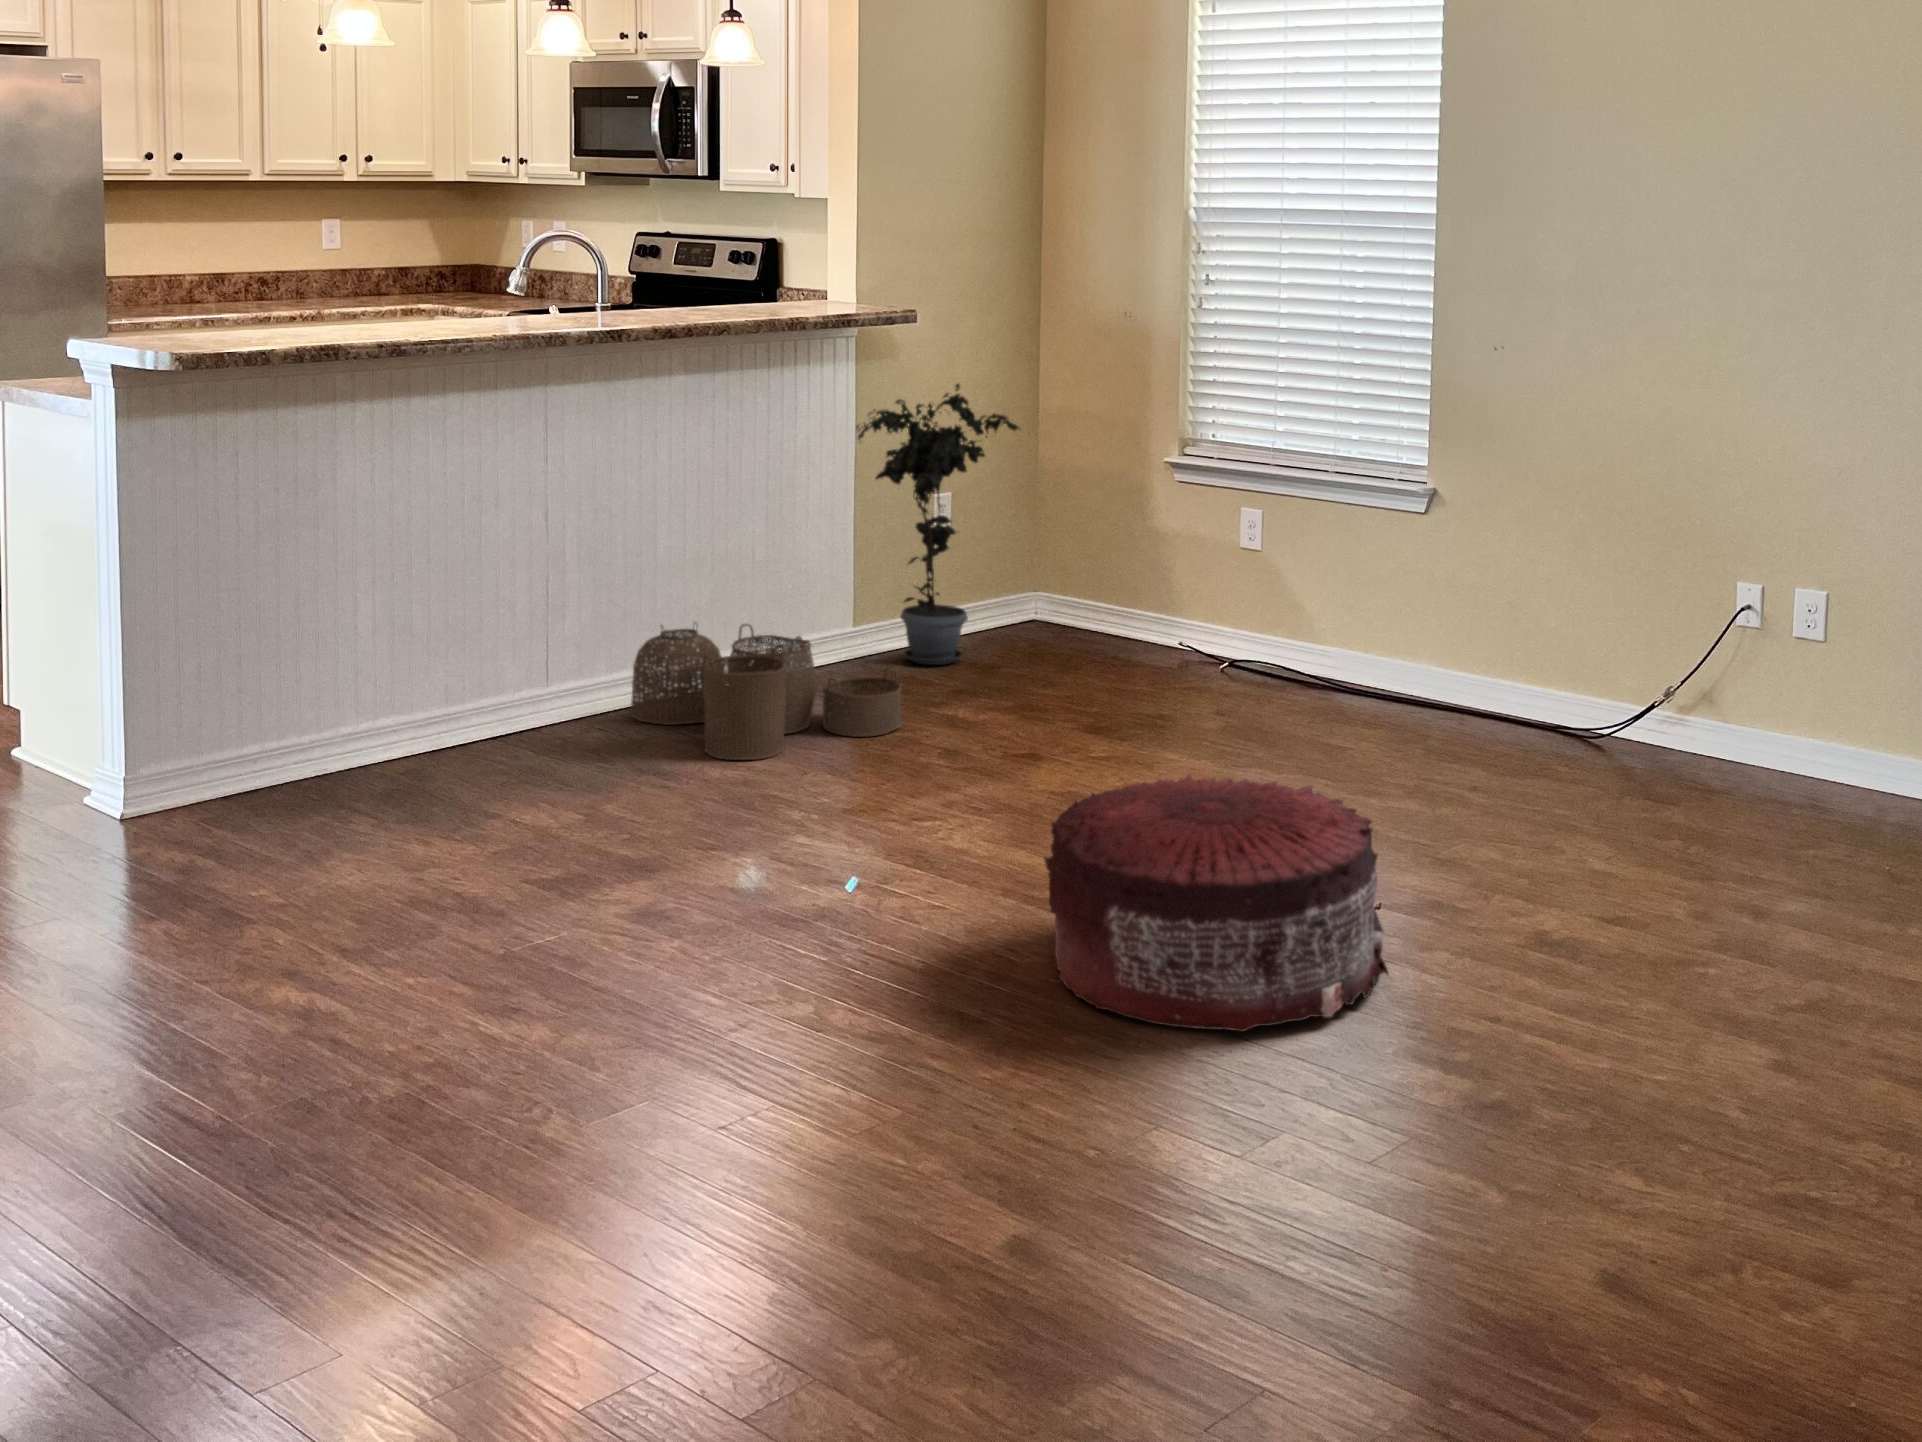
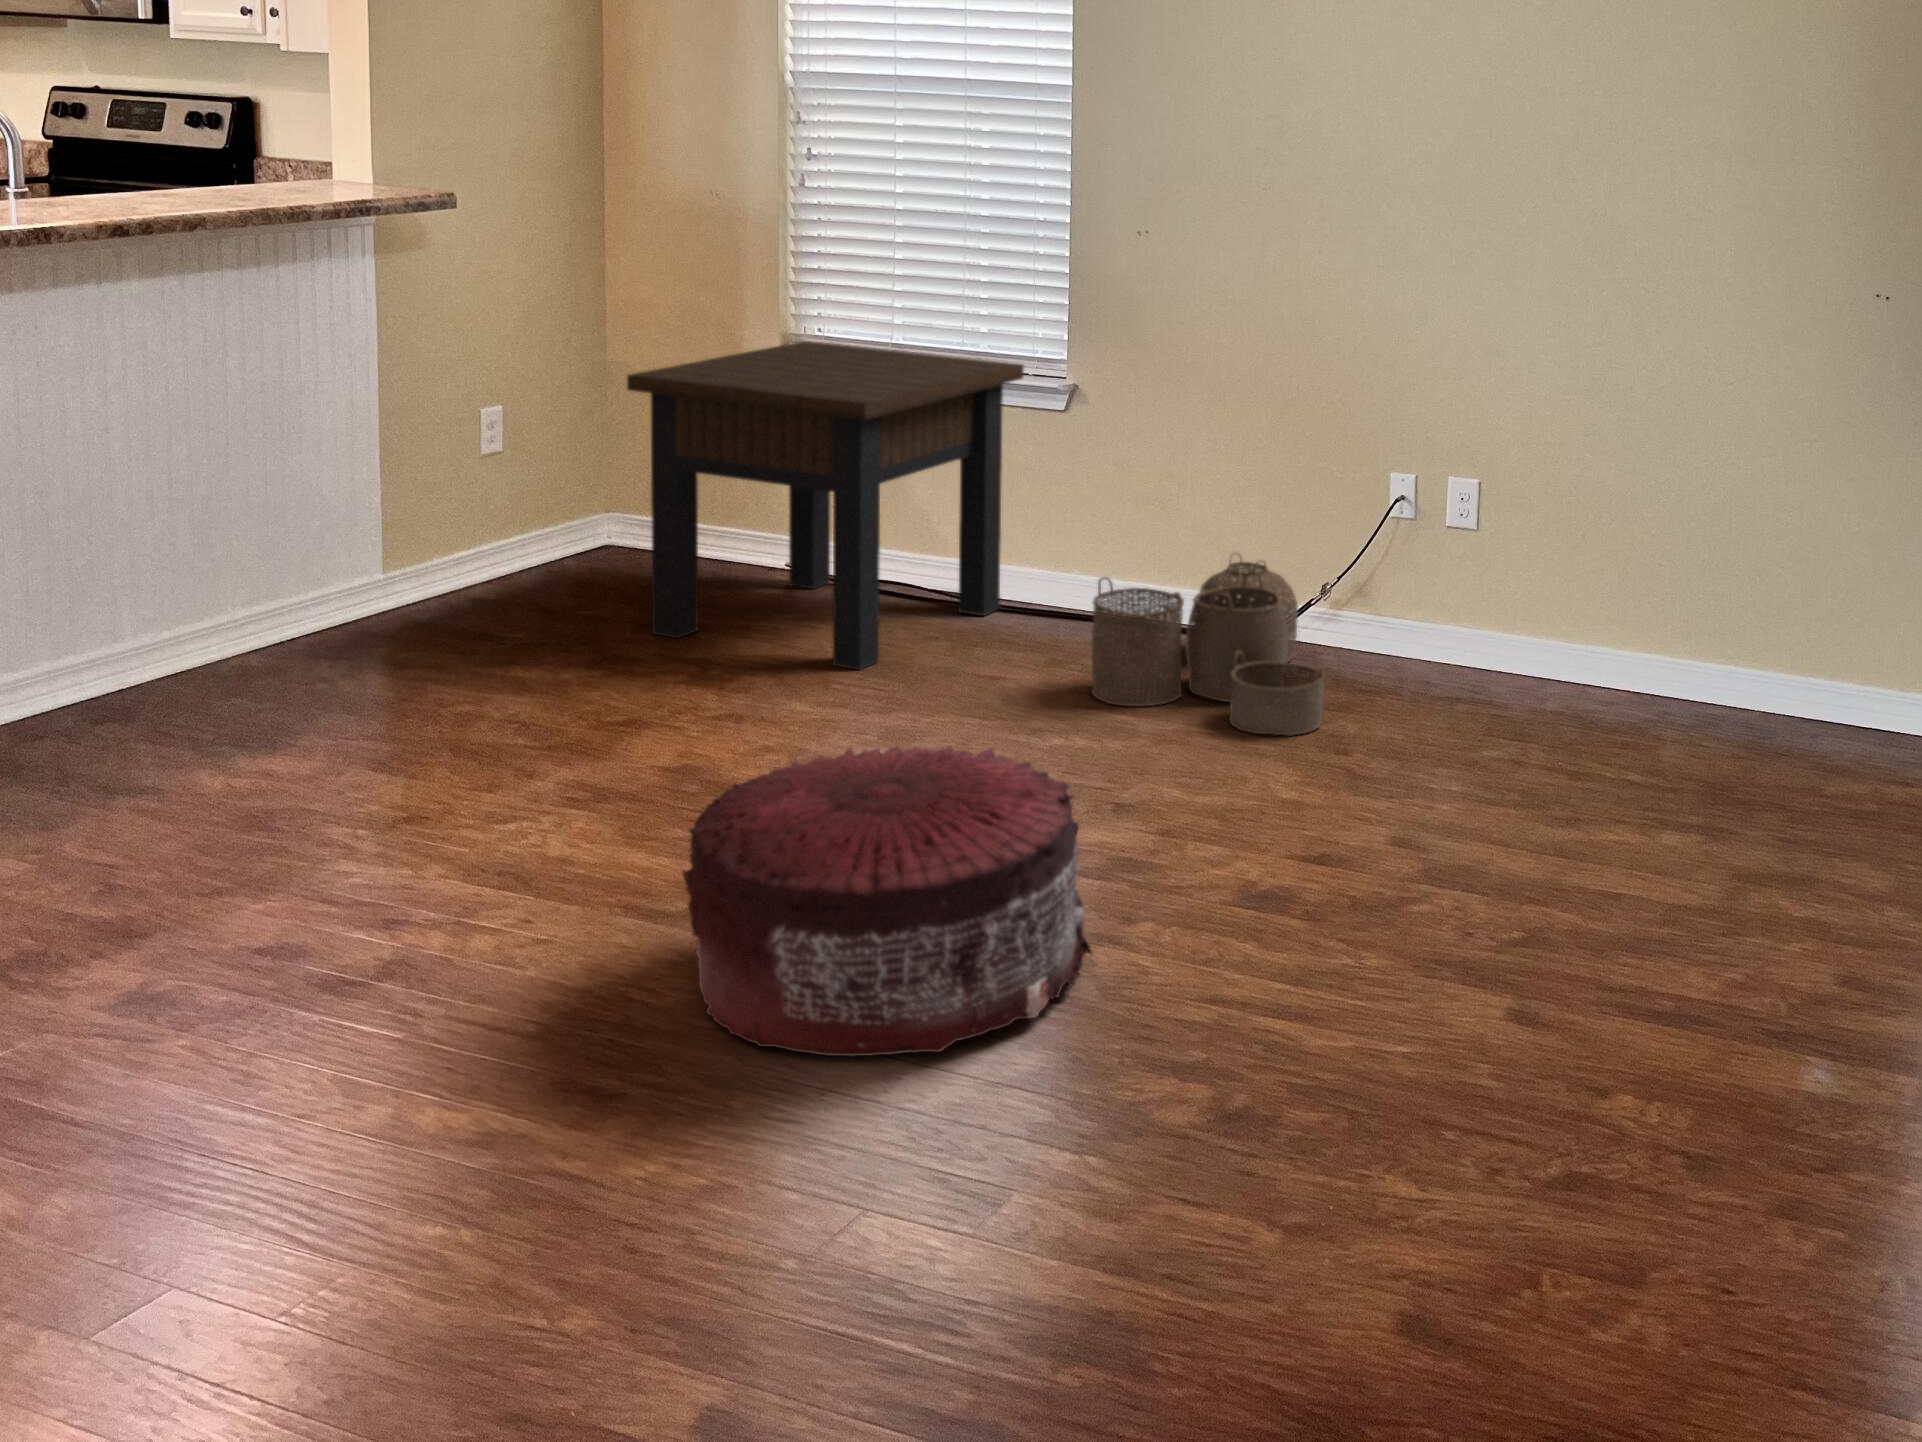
potted plant: present [857,384,1020,665] -> none [380,279,592,614]
side table: none [1044,443,1386,733] -> present [627,341,1024,670]
woven basket: present [630,624,902,760] -> present [1092,561,1324,736]

